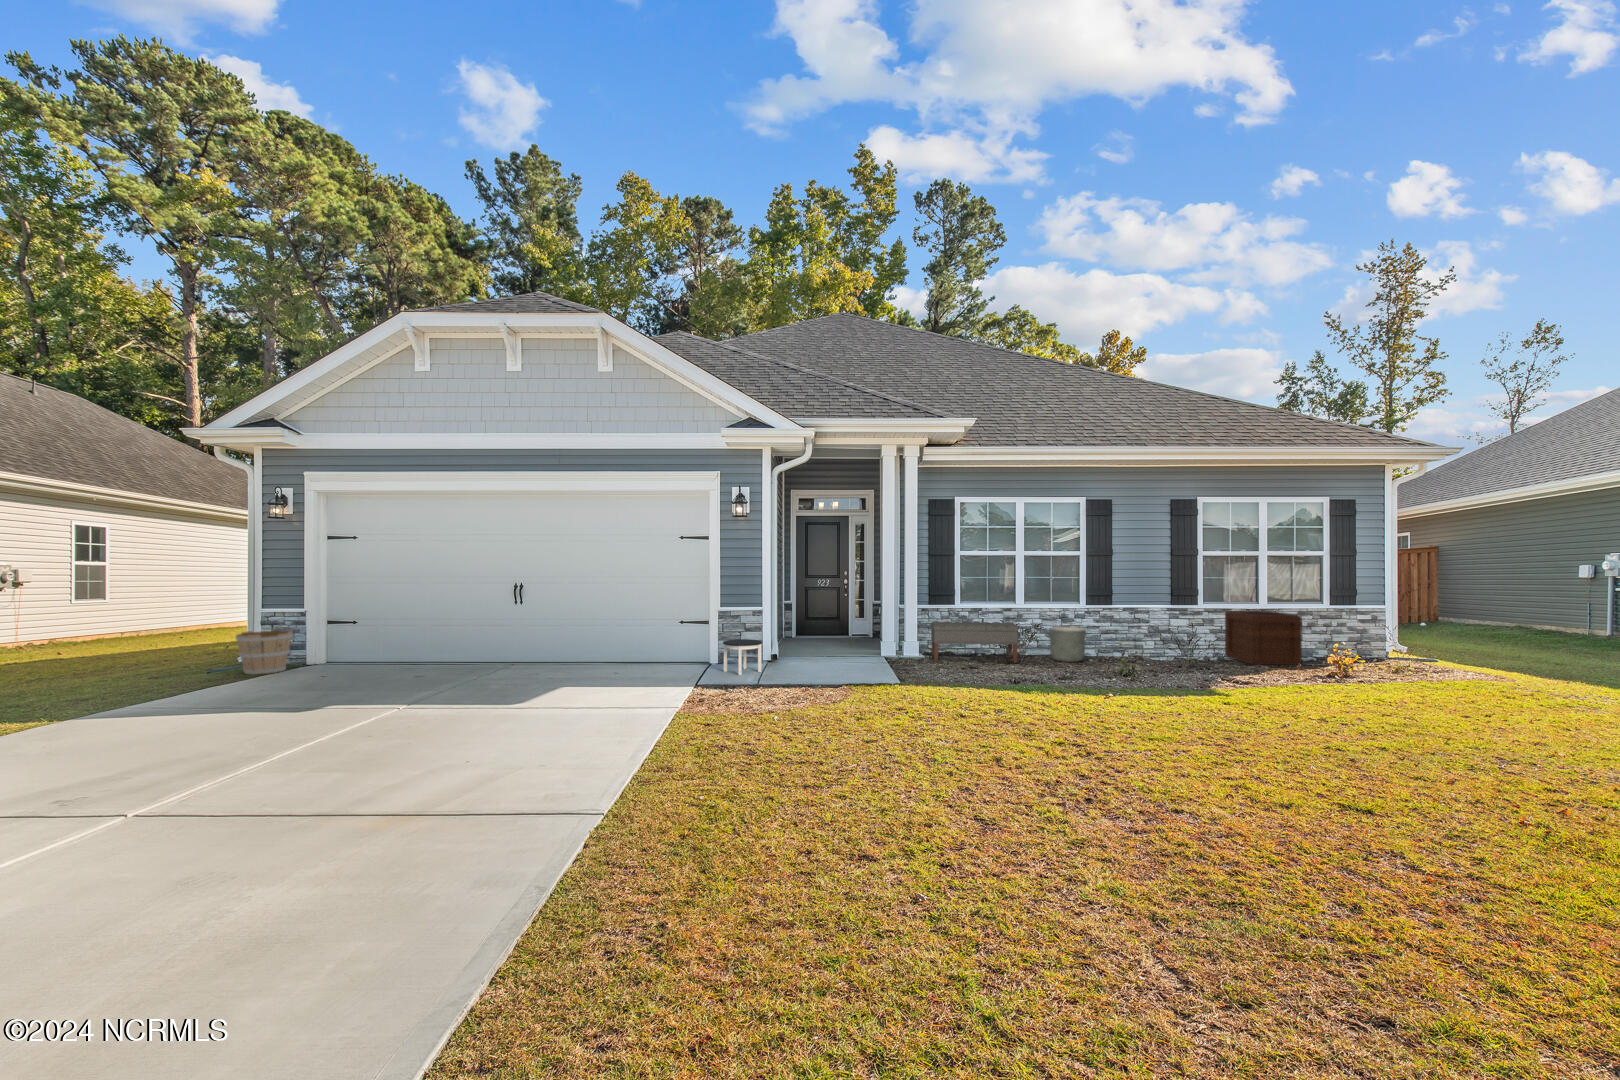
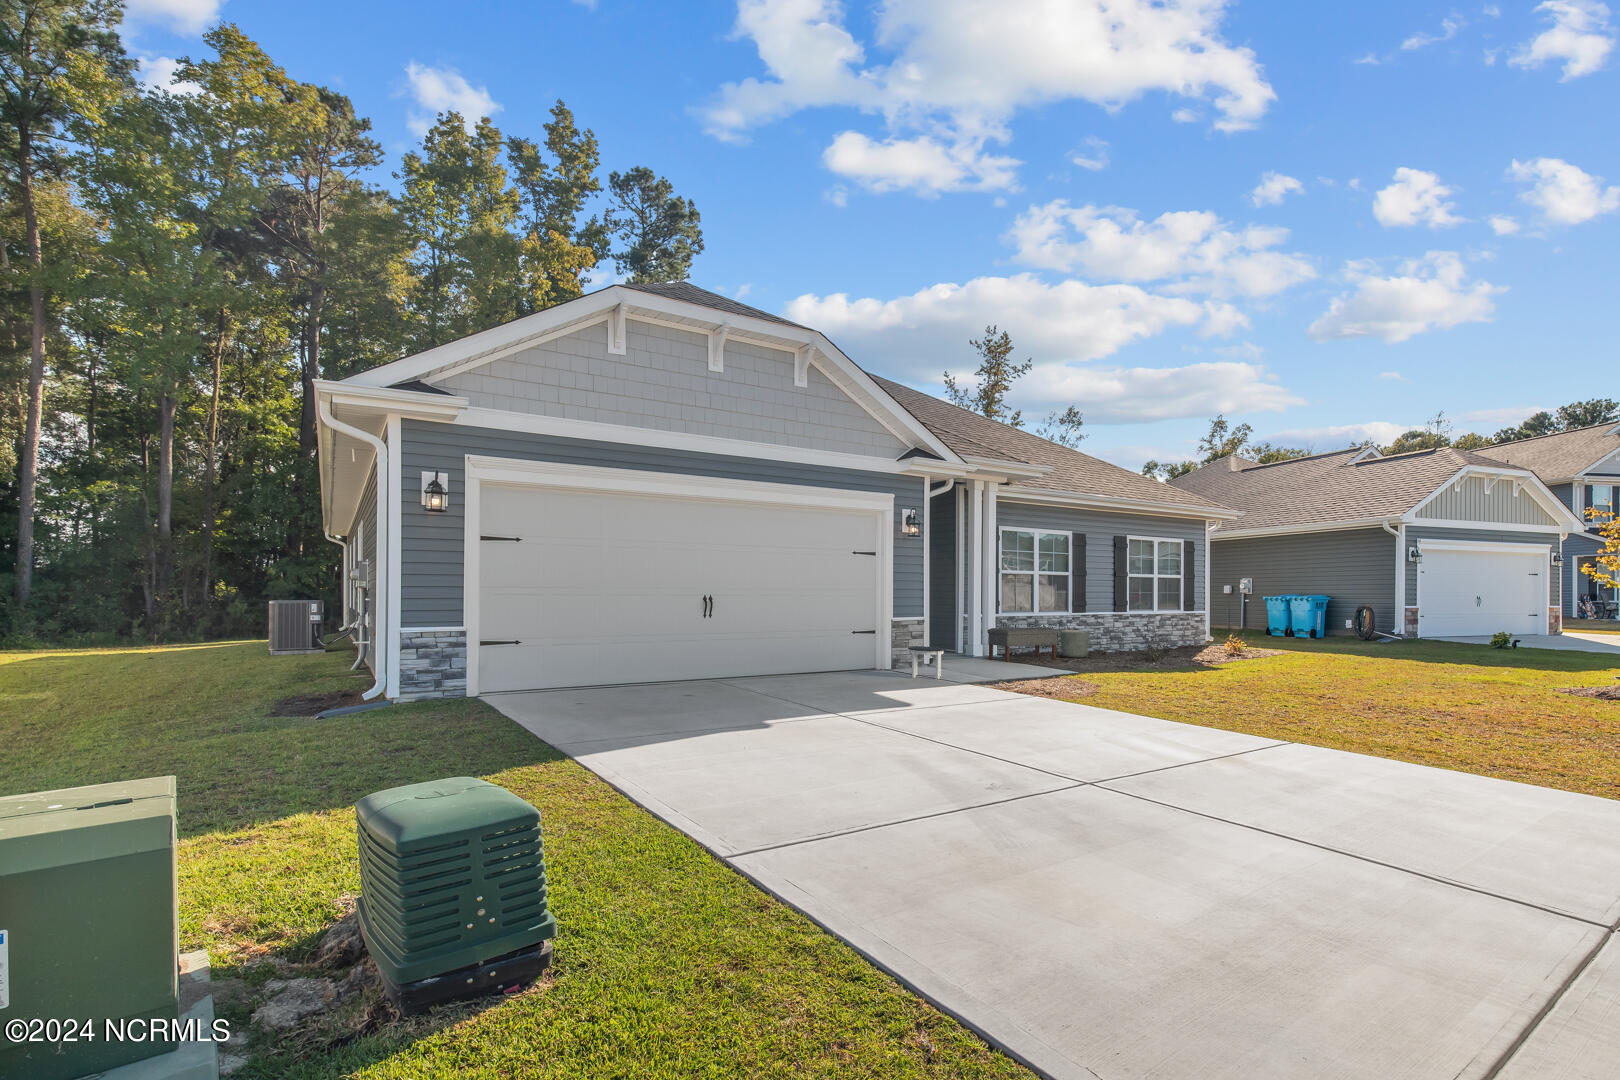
wooden crate: present [1225,611,1302,665] -> none [1139,615,1191,653]
wooden bucket: present [235,630,293,675] -> none [409,656,480,718]

